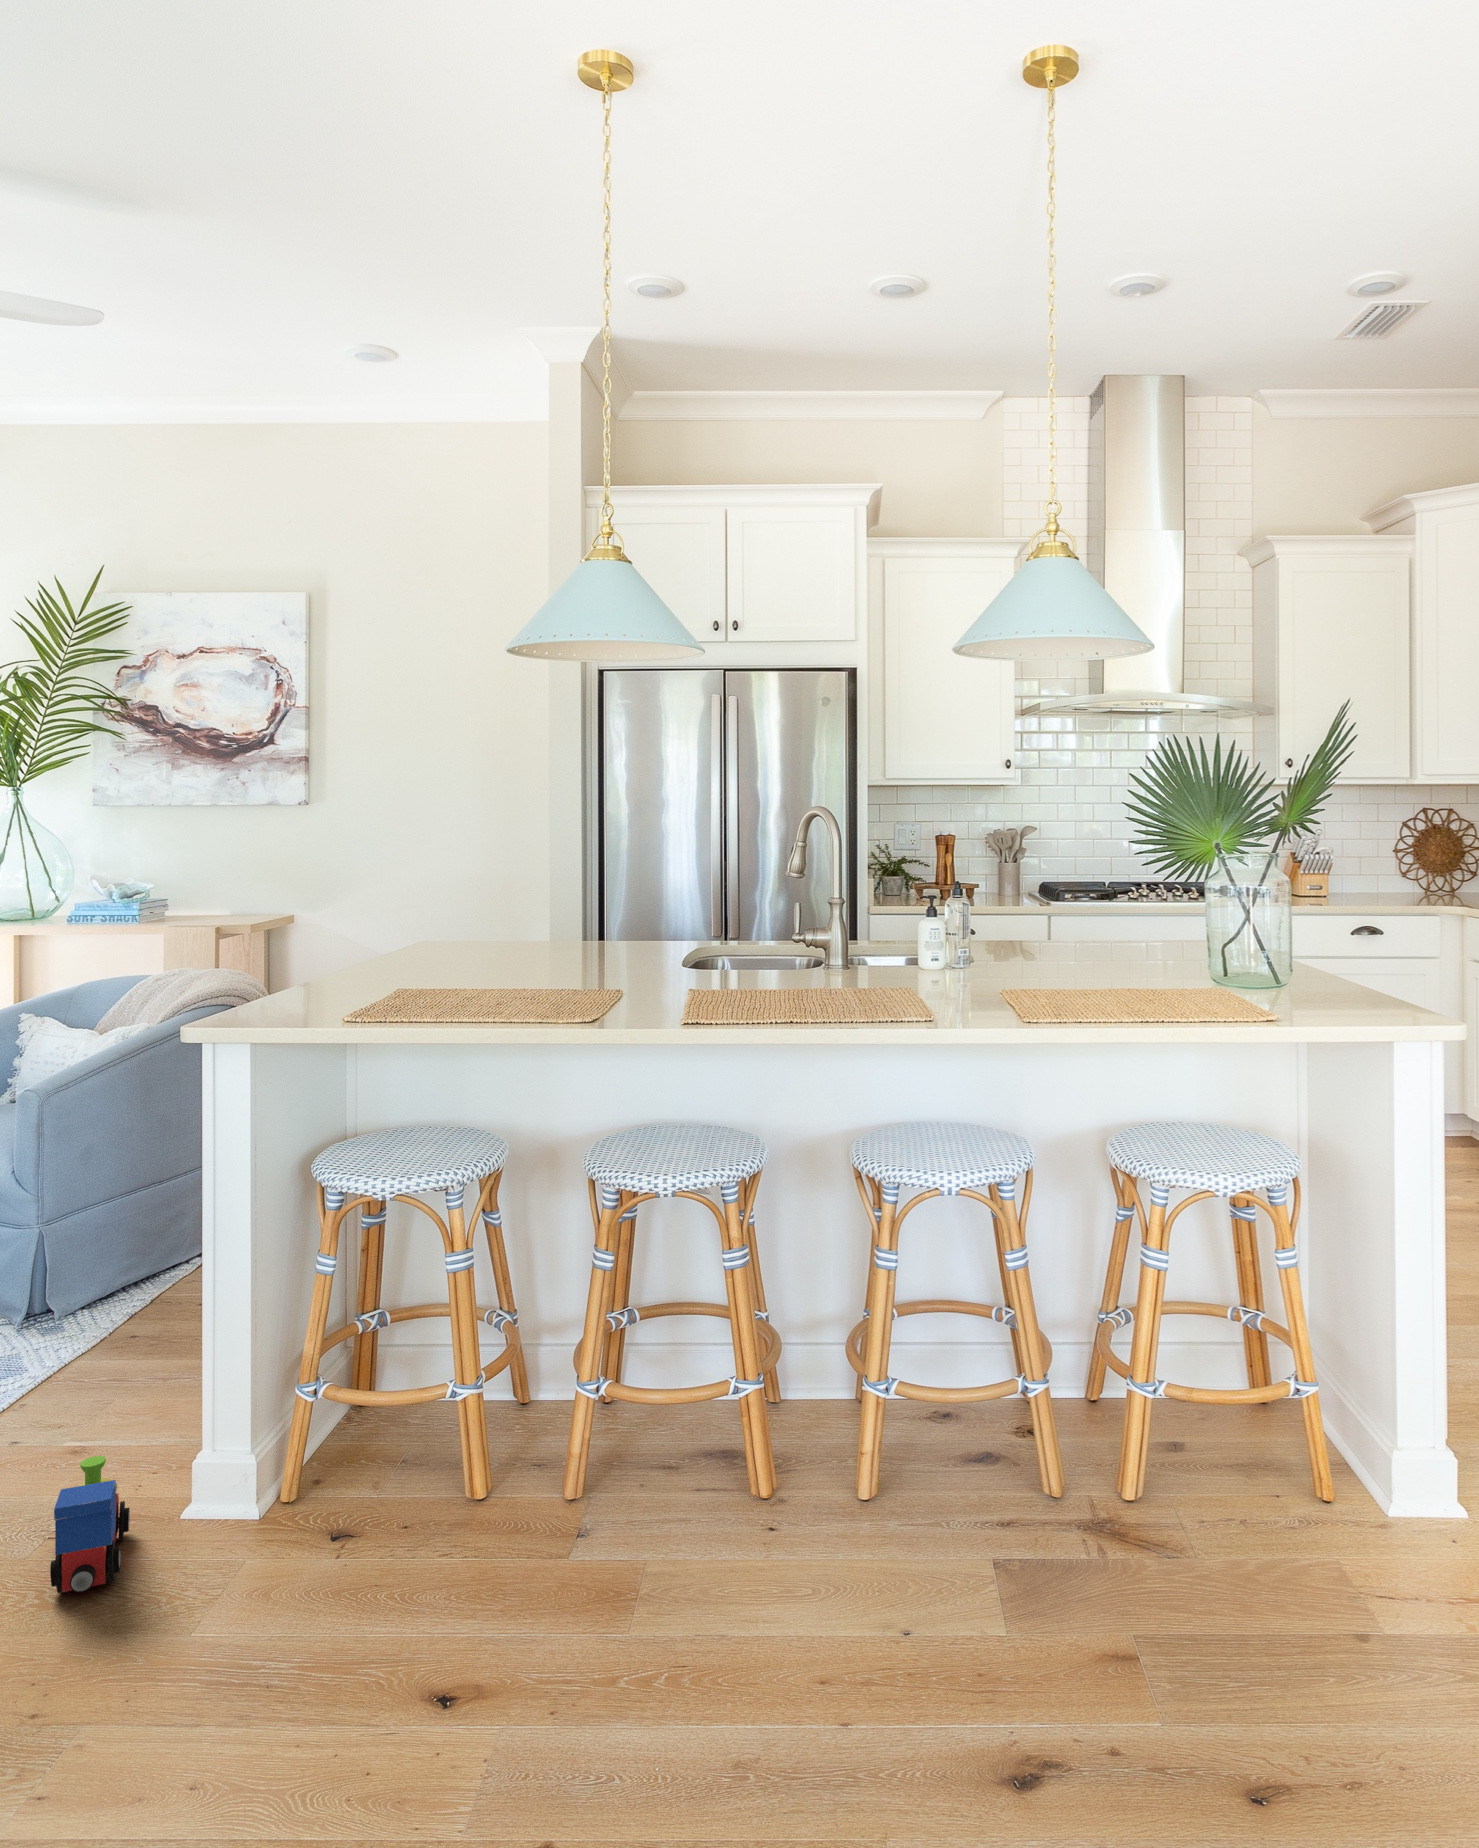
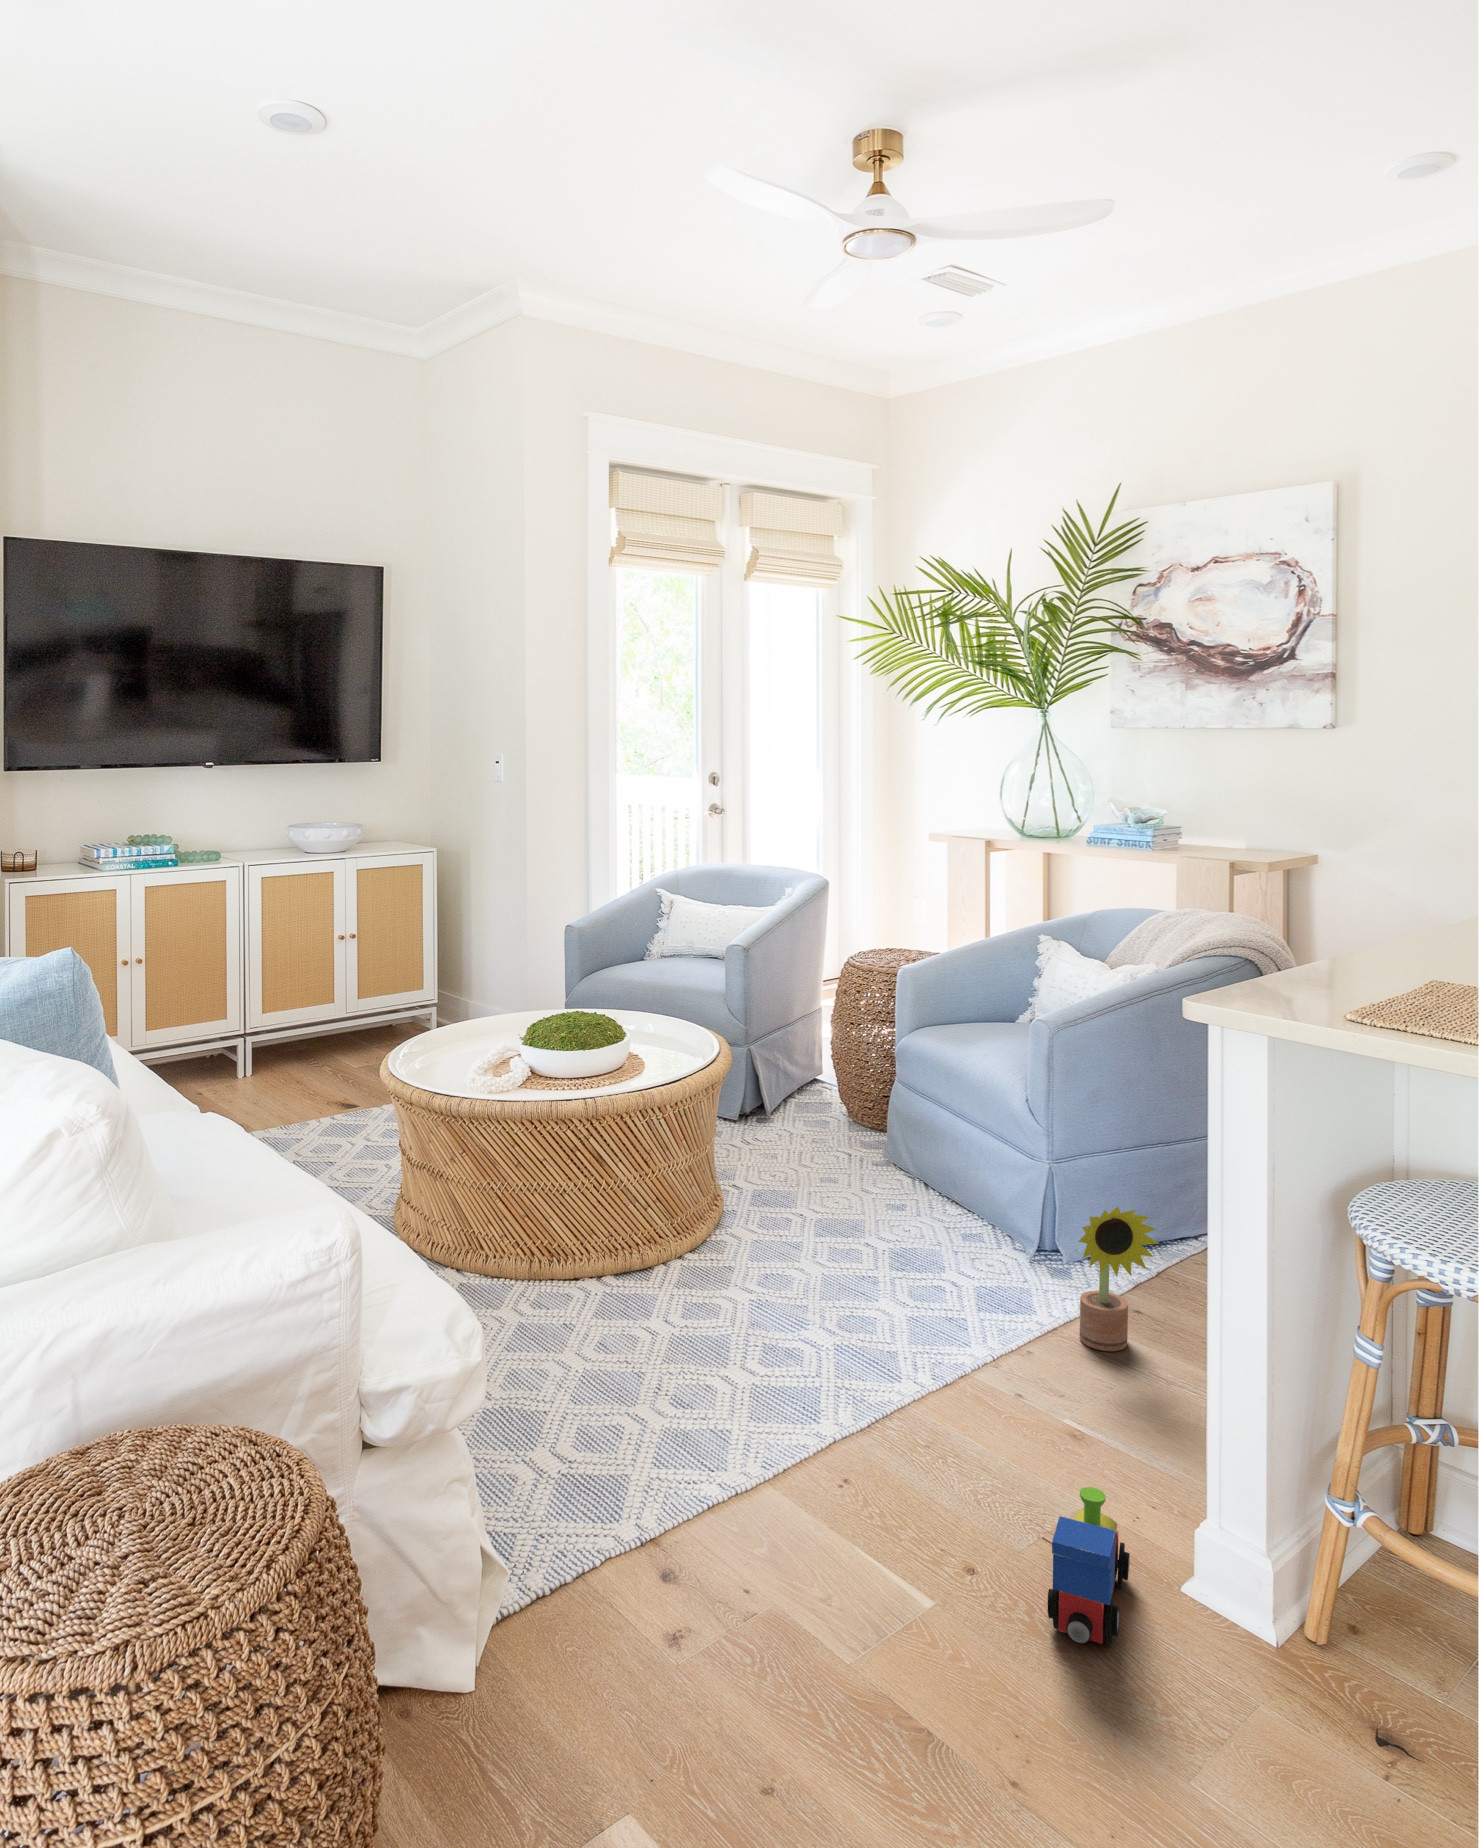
decorative plant: none [72,1231,153,1379] -> present [1079,1207,1159,1351]

